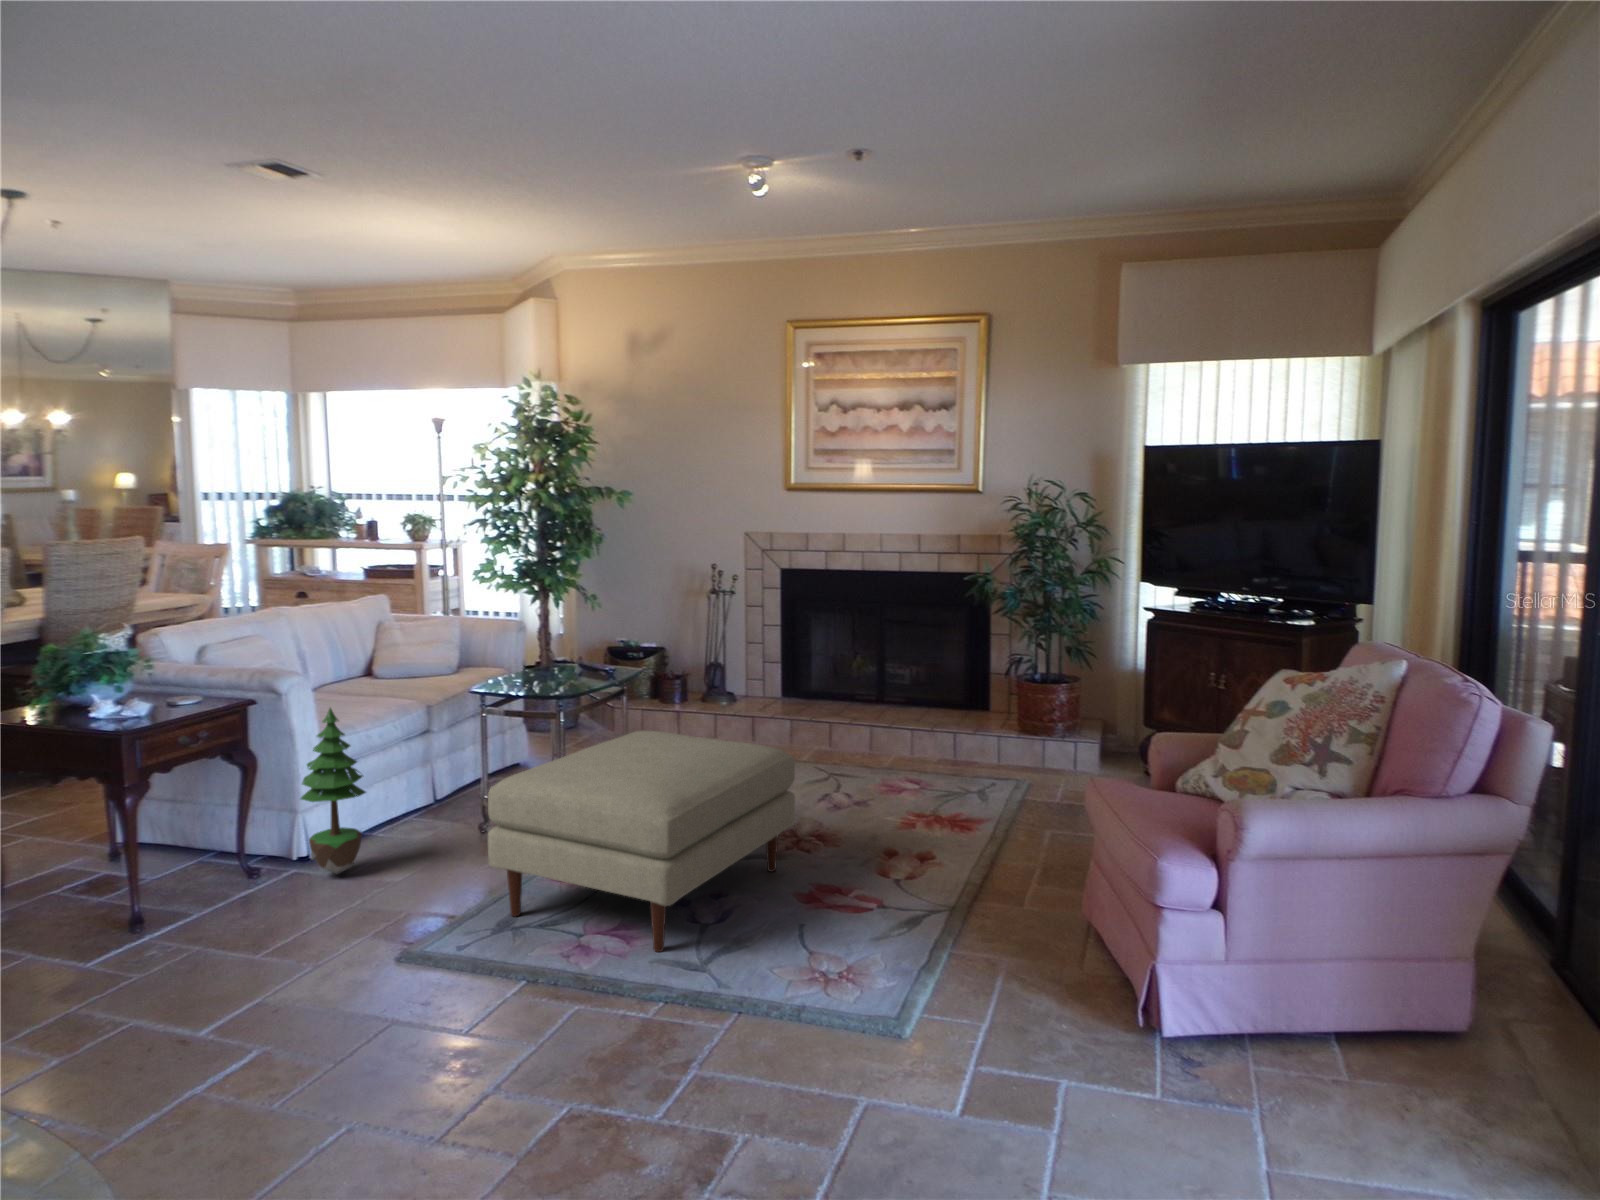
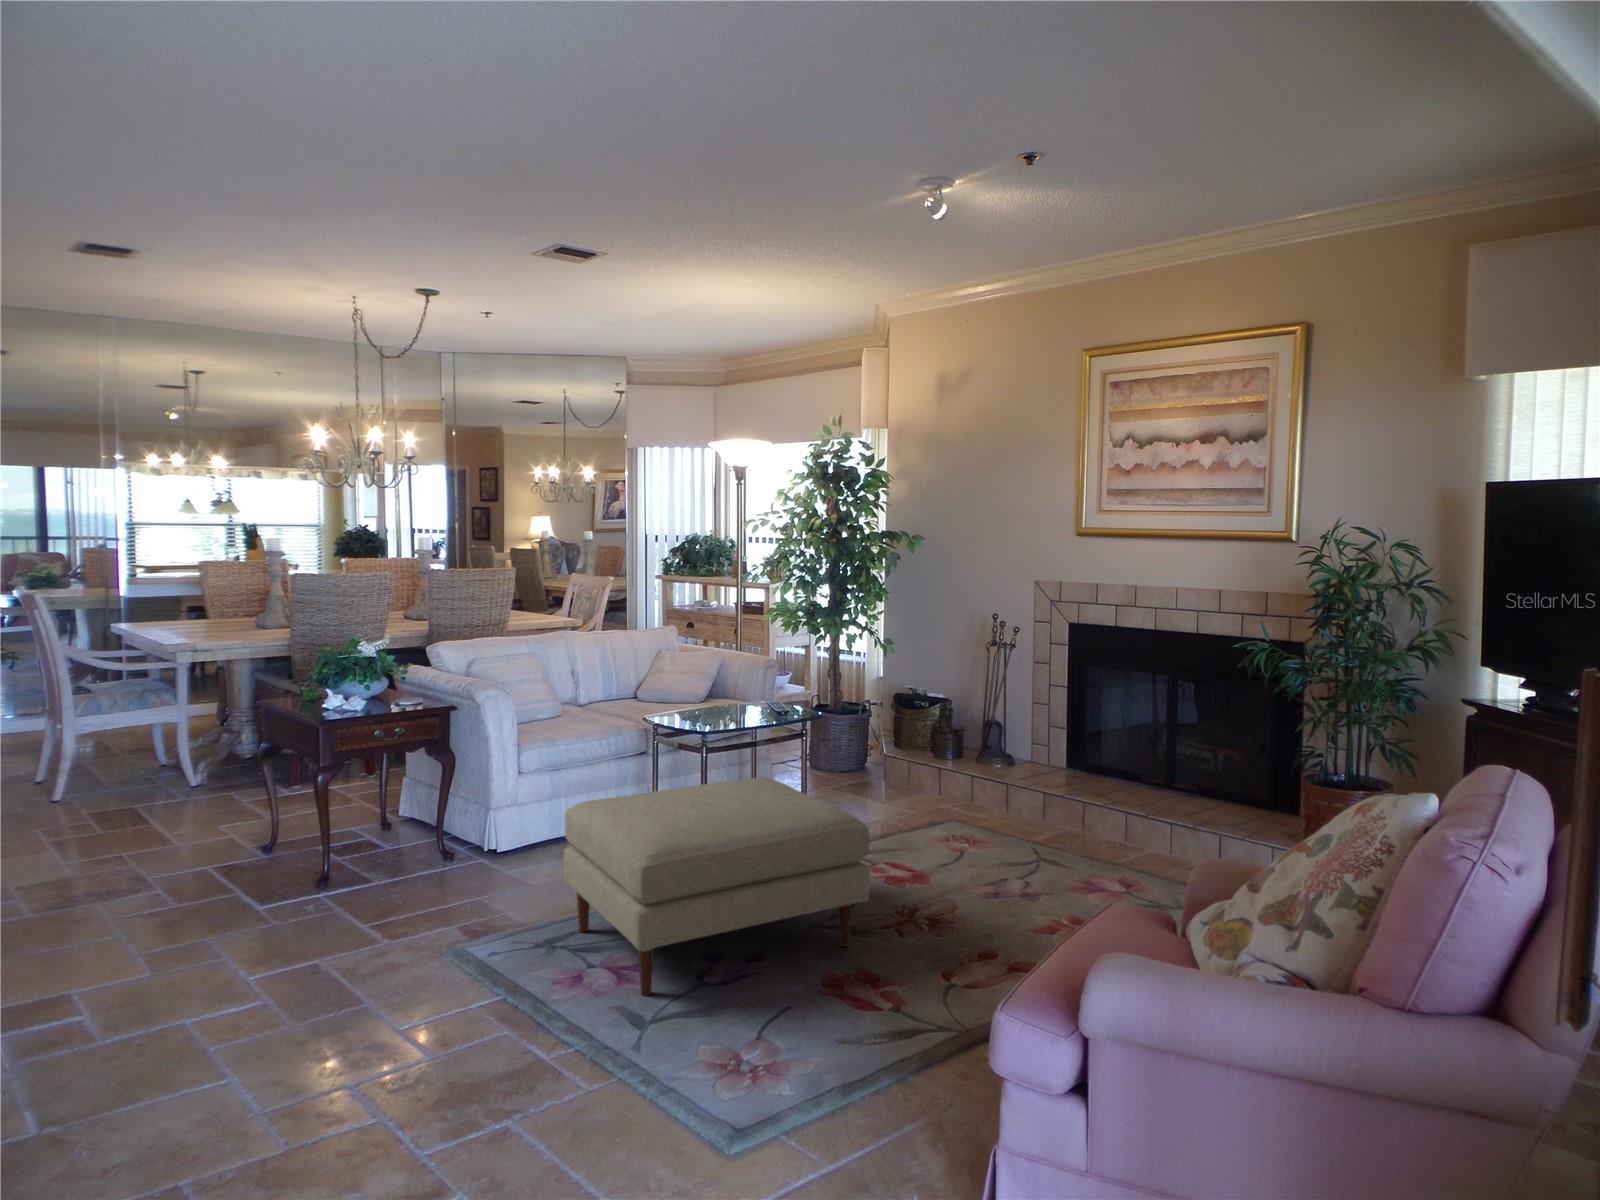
potted tree: present [301,708,366,875] -> none [482,720,538,866]

